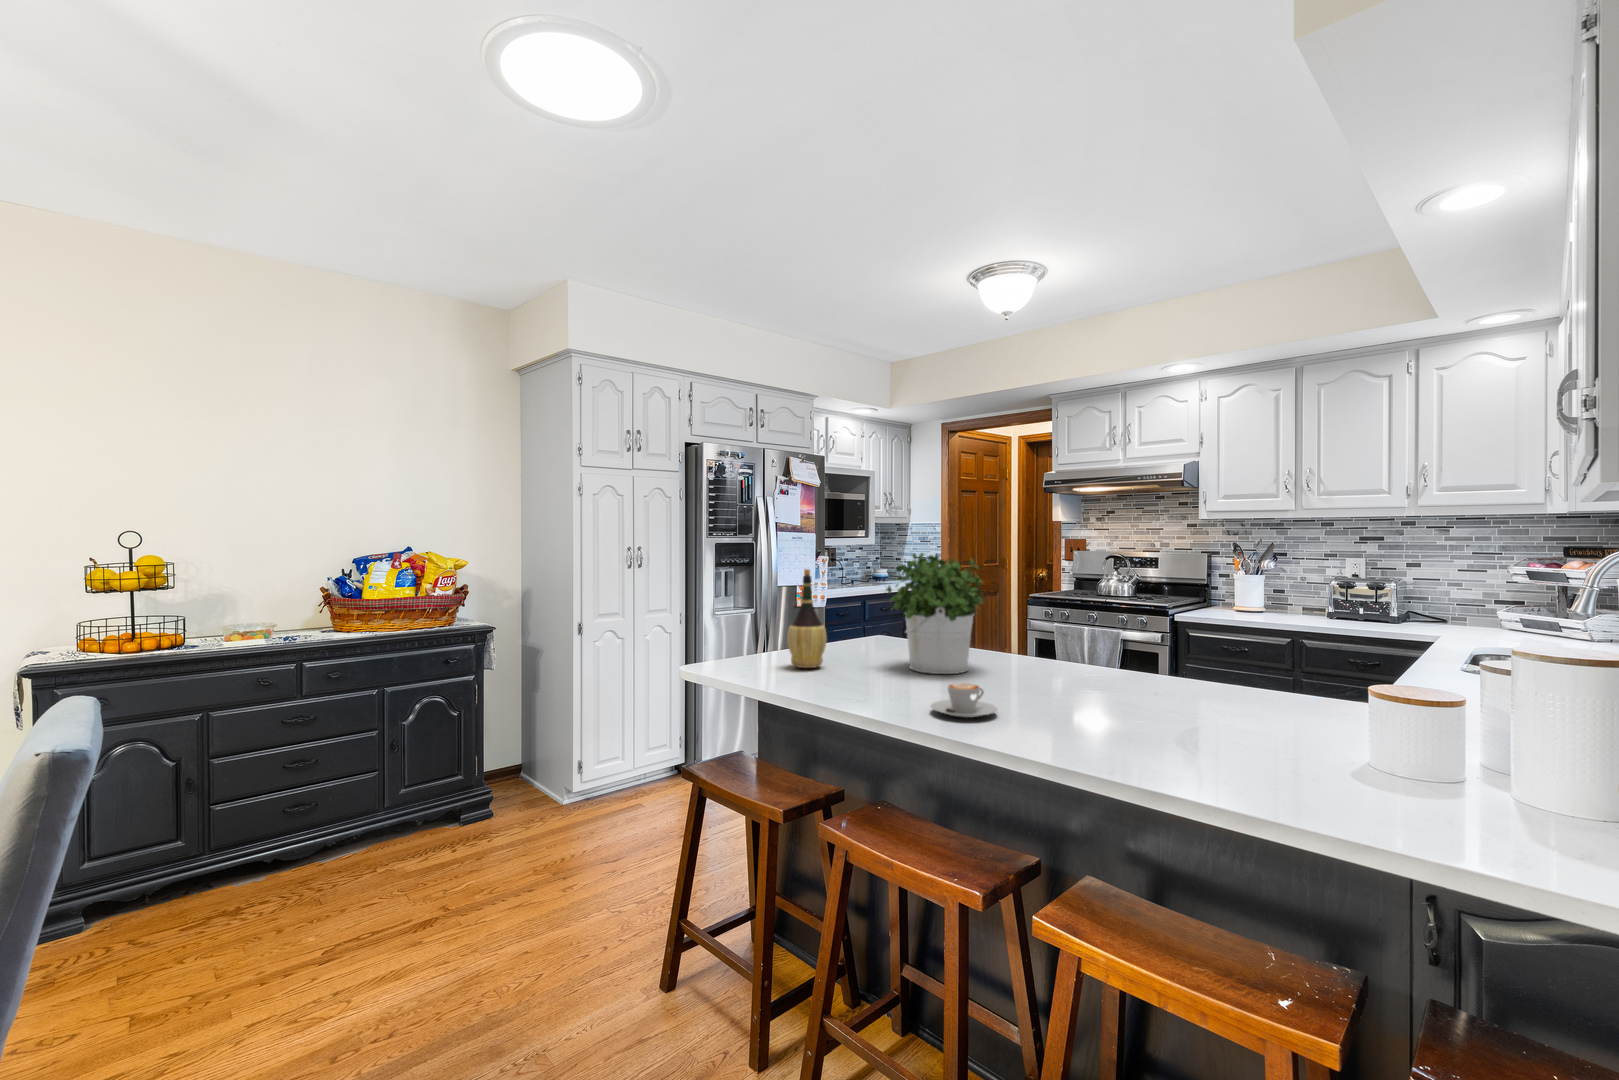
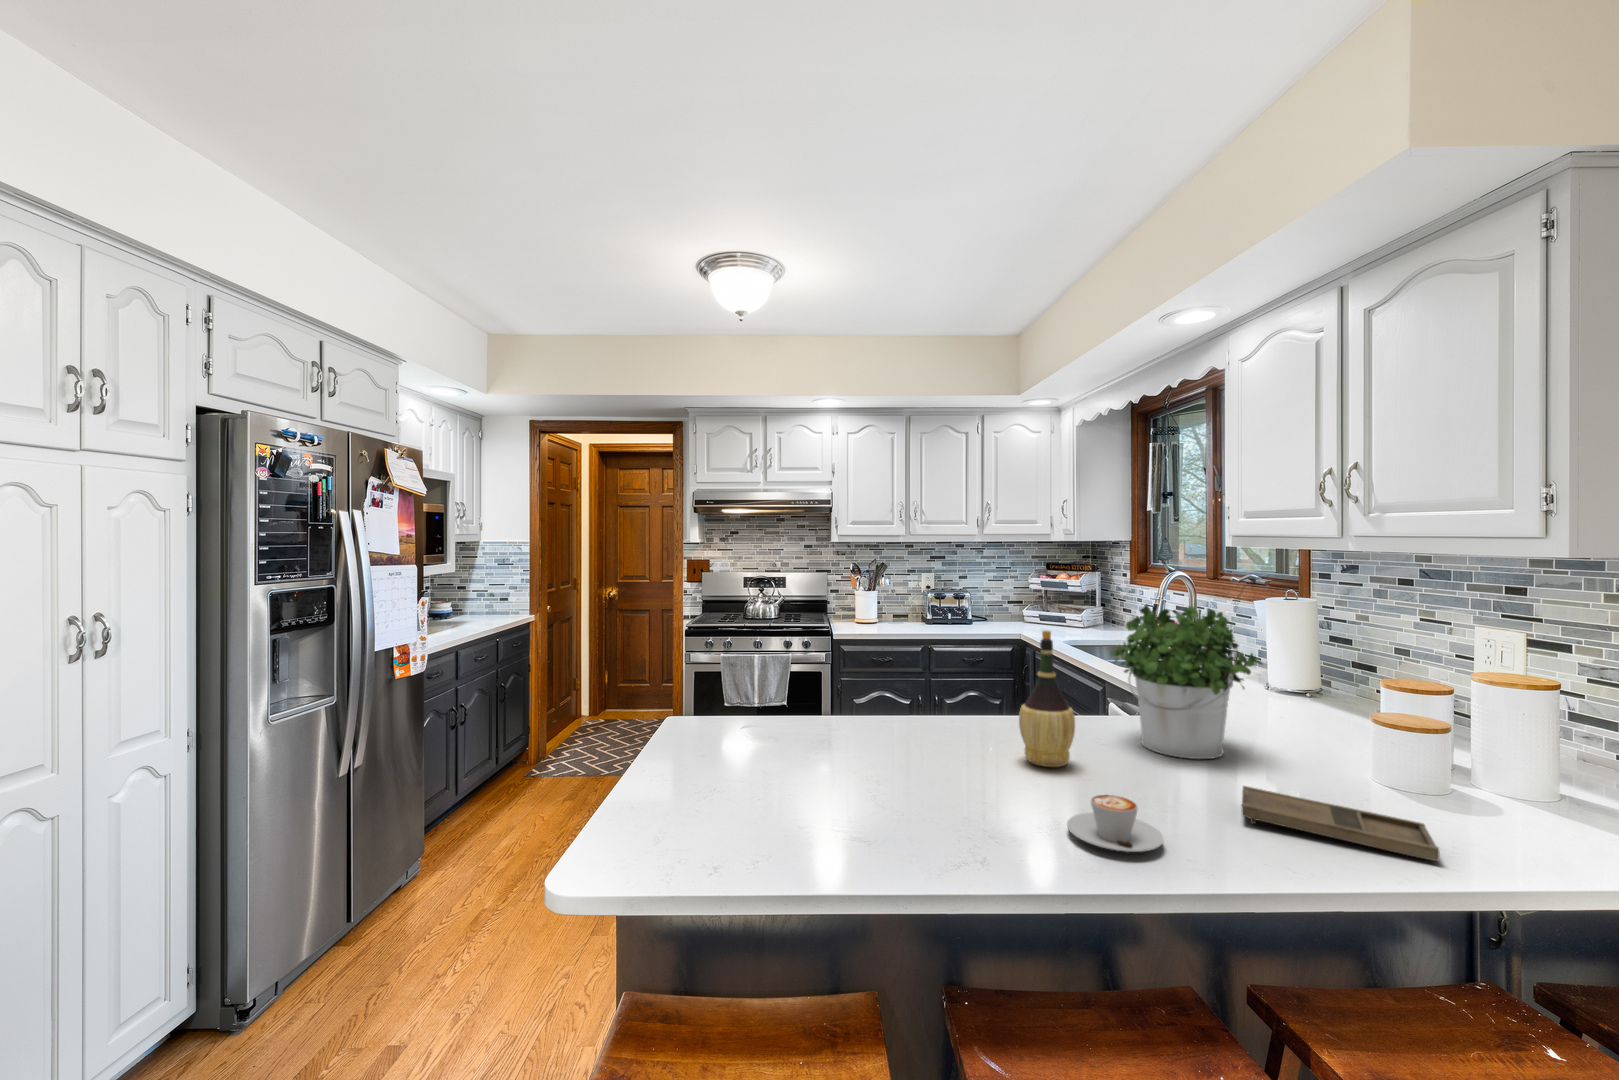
potted plant: present [886,553,984,674] -> present [1111,605,1262,759]
wine bottle: present [787,569,827,668] -> present [1019,630,1075,767]
tray: none [1082,711,1221,767] -> present [1242,786,1439,861]

